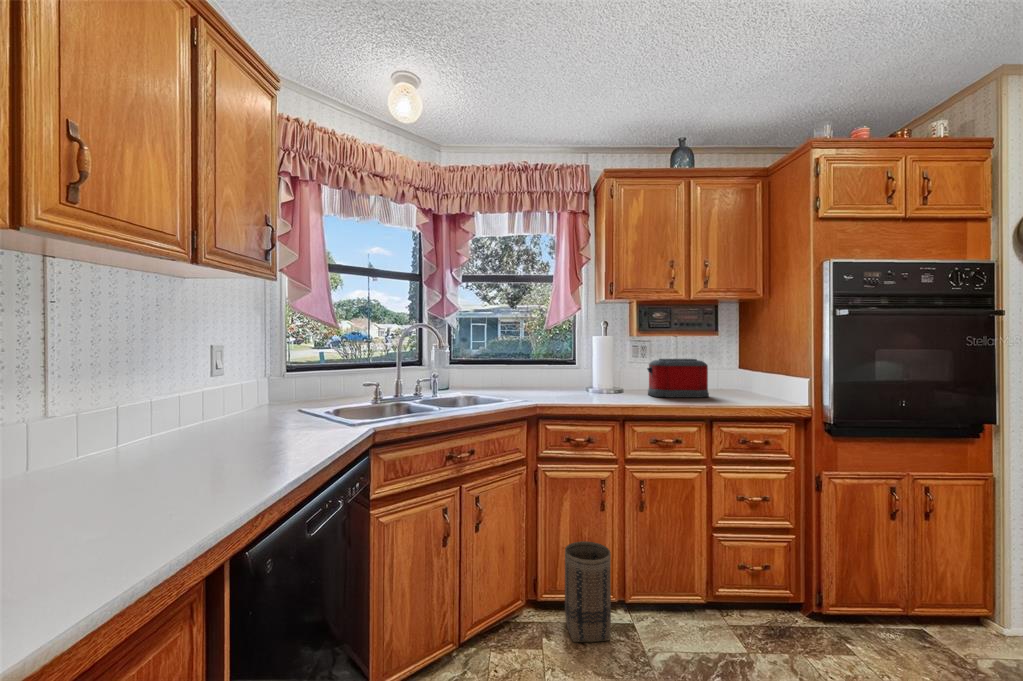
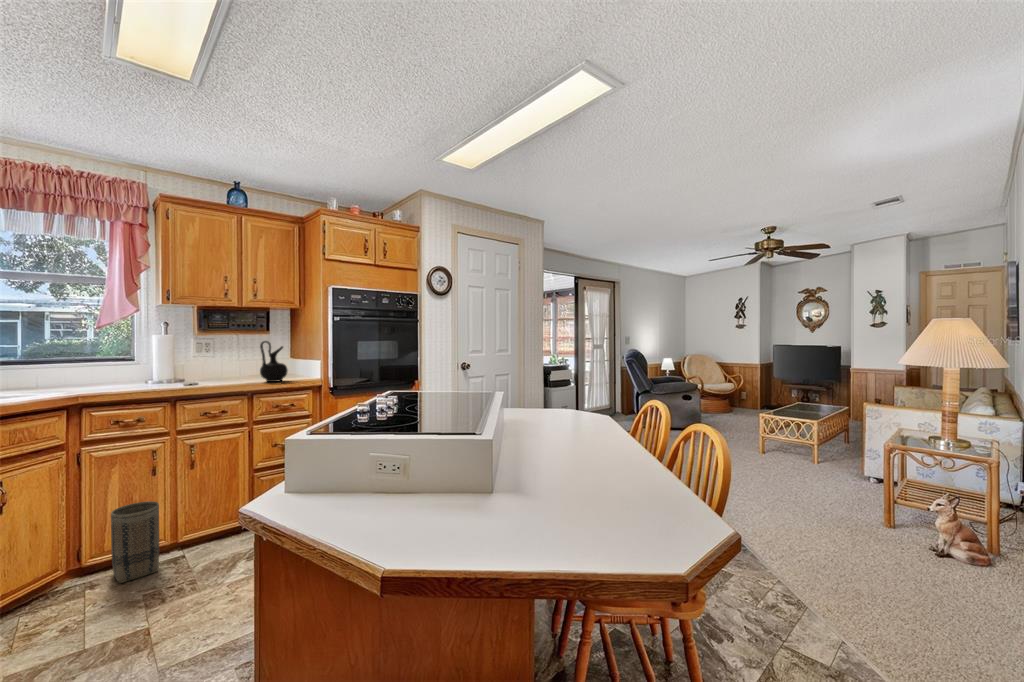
ceramic jug: none [719,345,757,405] -> present [260,341,288,382]
toaster: present [647,359,709,397] -> none [204,351,258,382]

